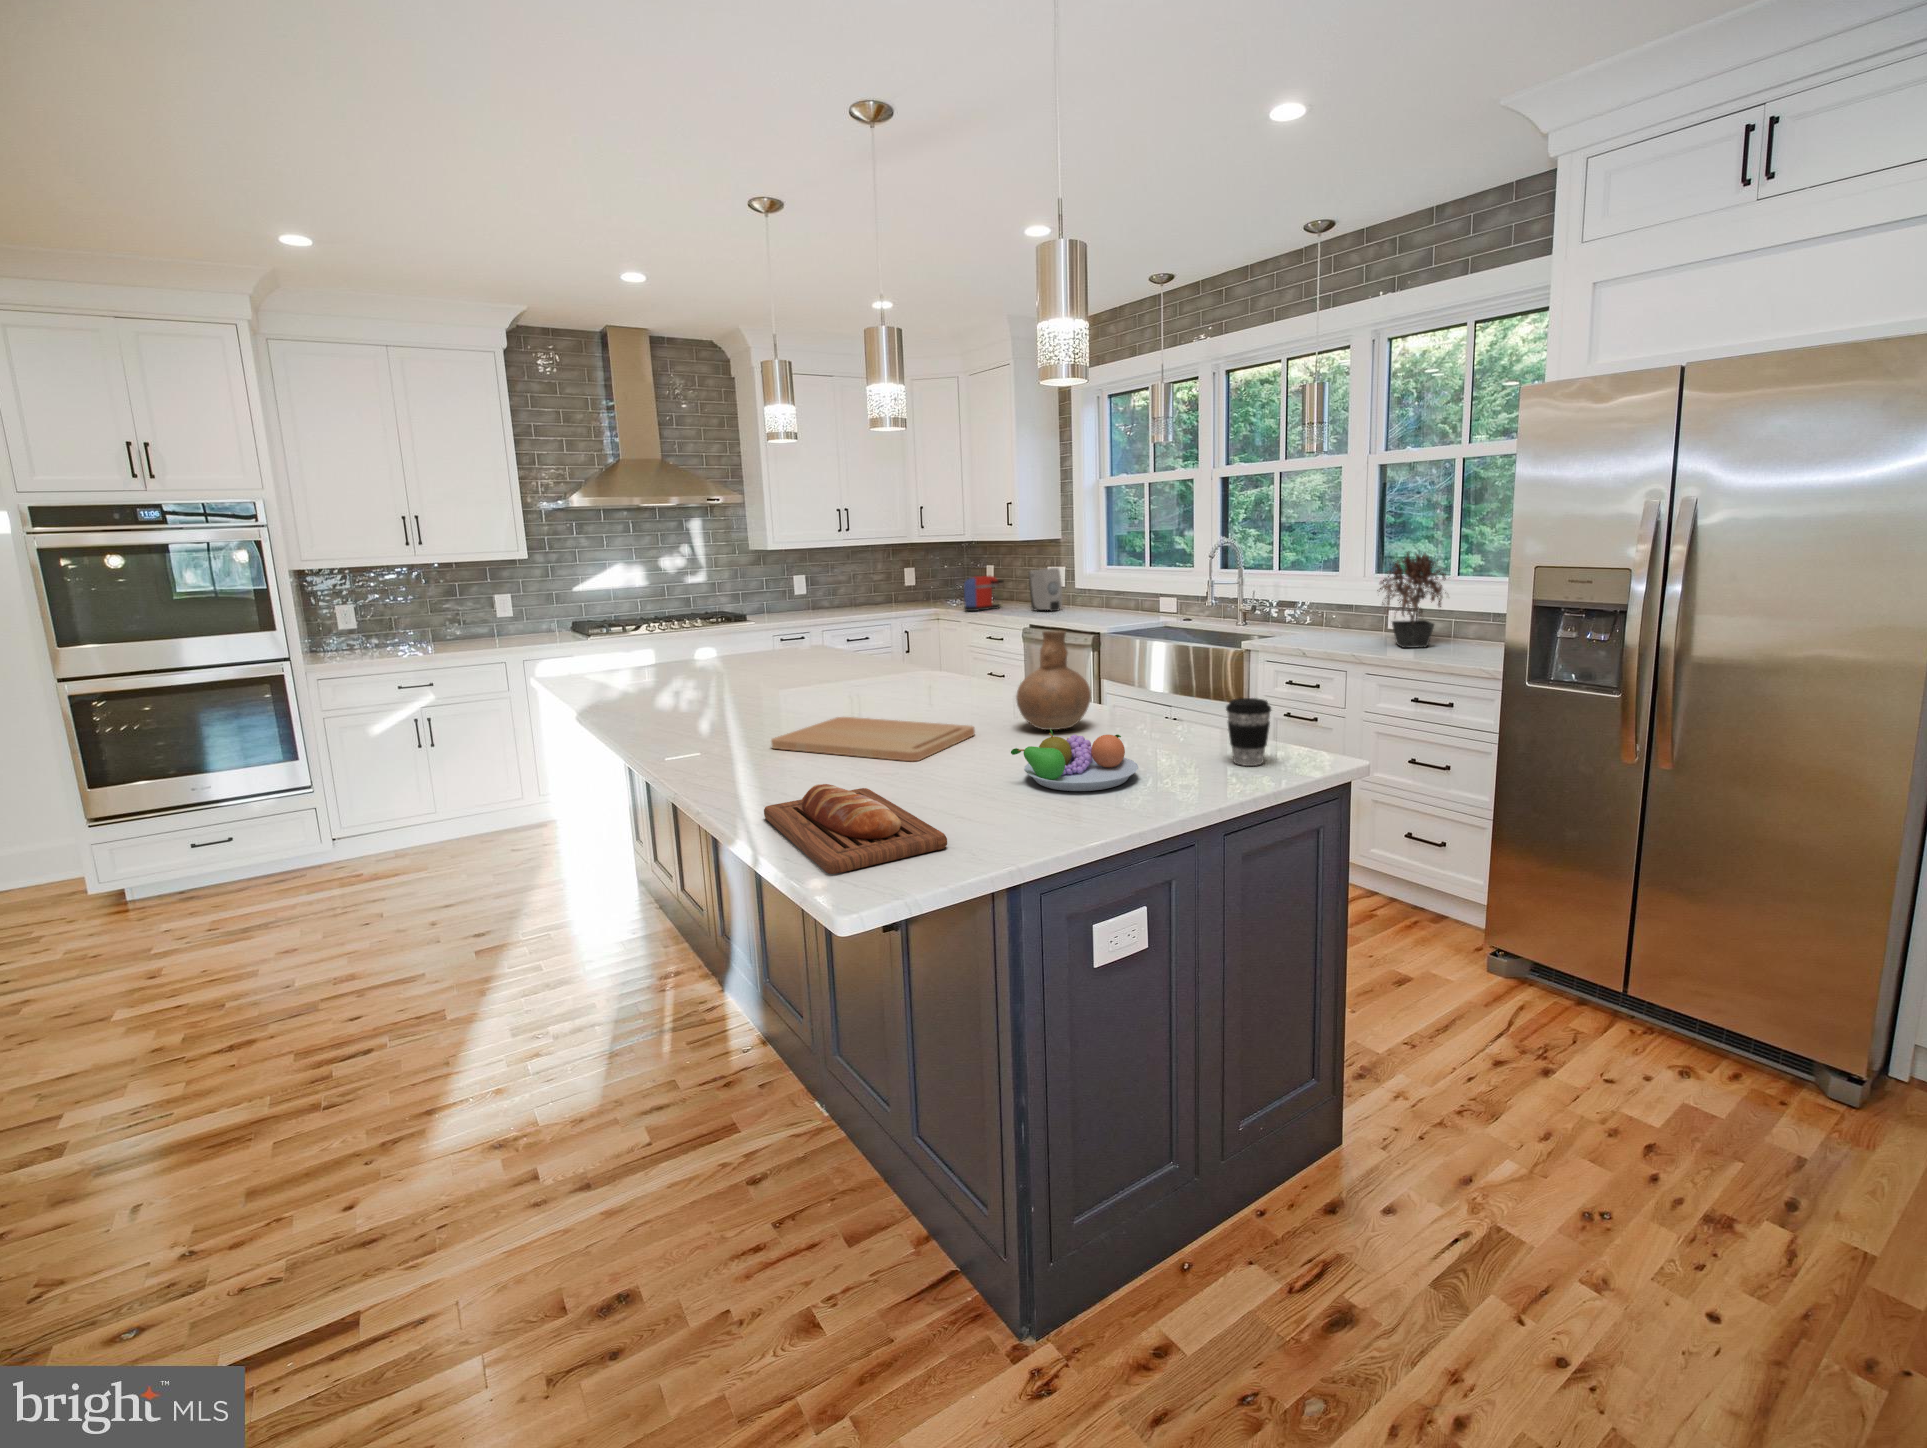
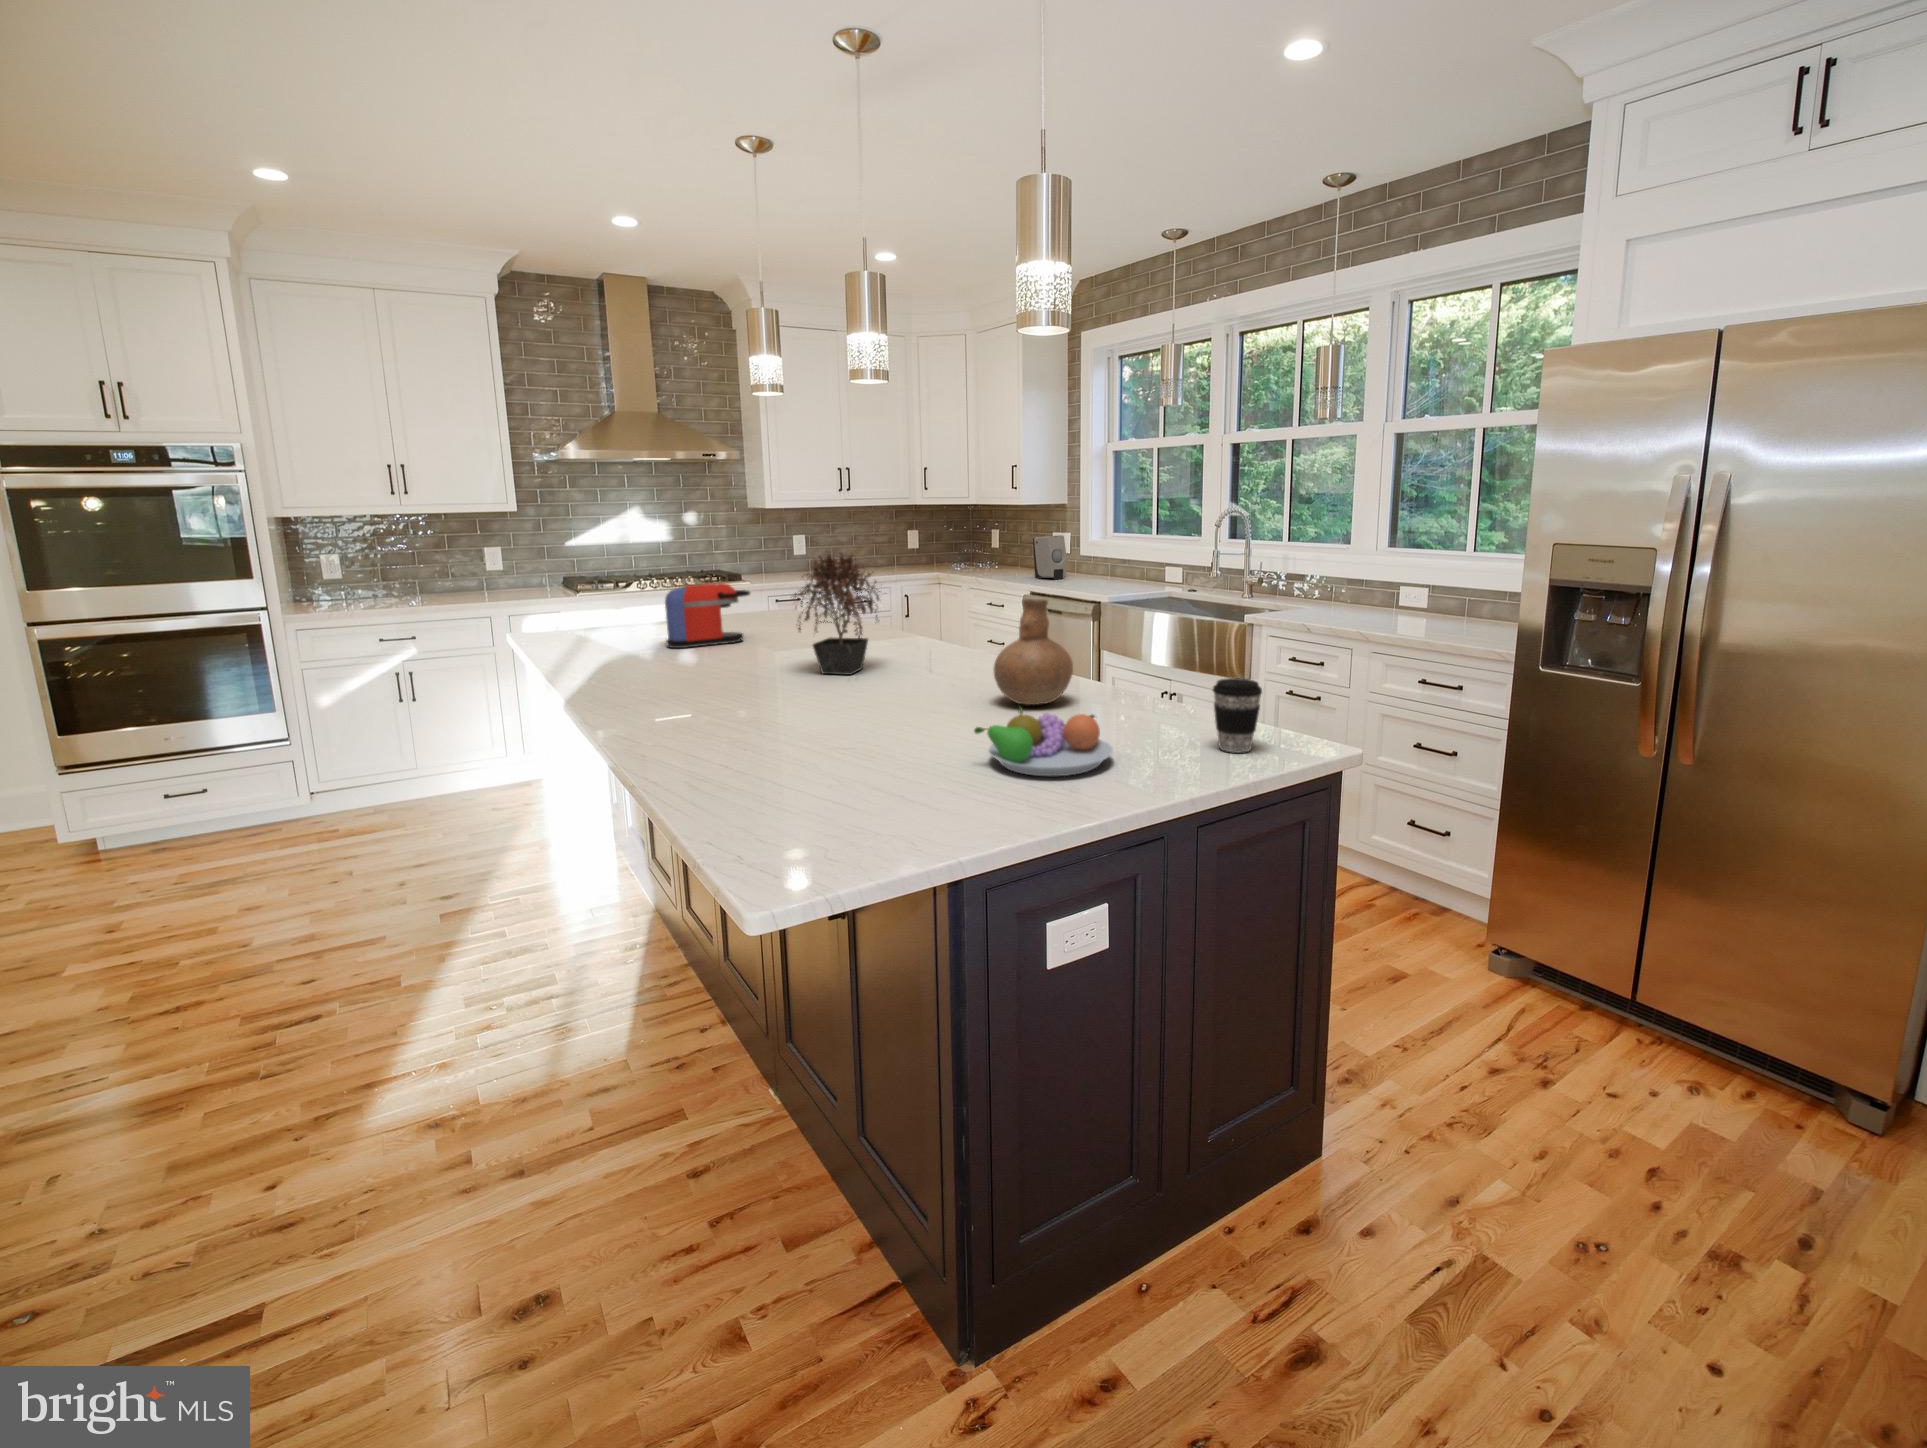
potted plant: present [1377,552,1446,648] -> present [793,552,880,675]
coffee maker: present [964,576,1003,611] -> present [665,583,750,648]
cutting board: present [771,717,975,761] -> none [730,684,948,736]
bread loaf: present [764,784,947,874] -> none [694,762,885,869]

